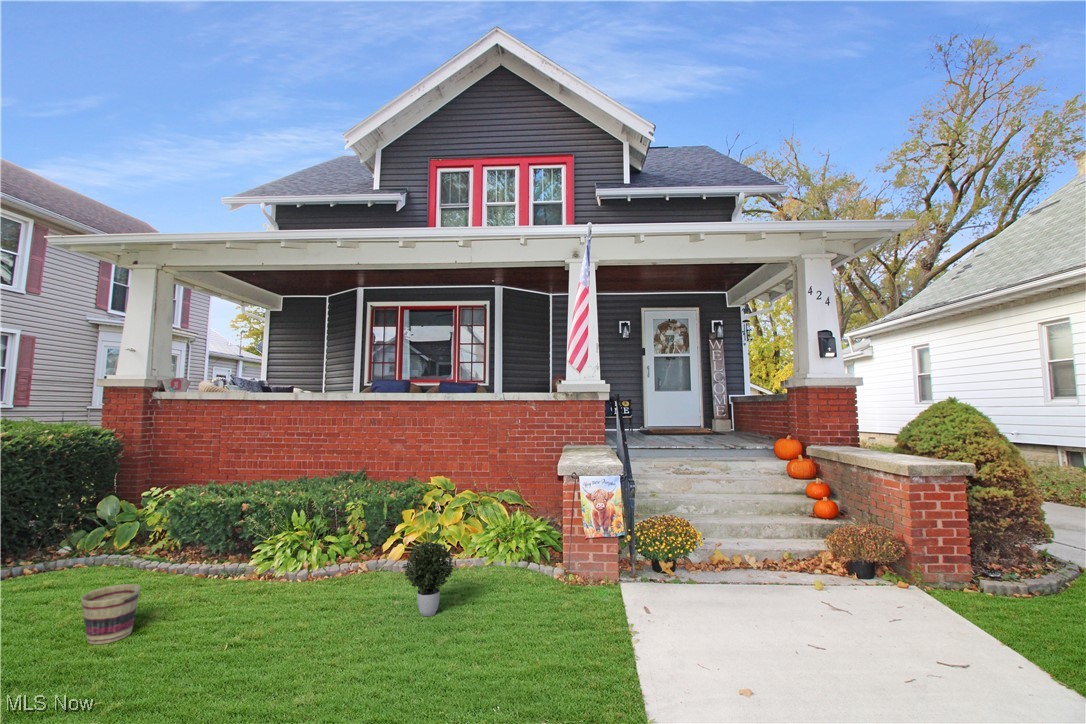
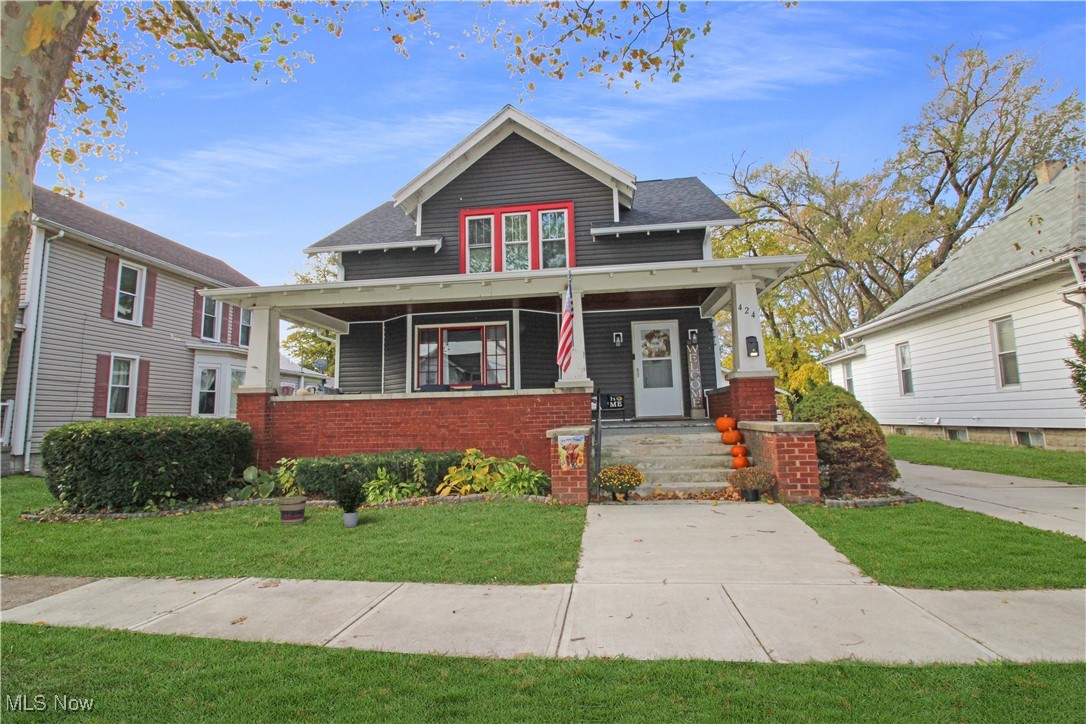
potted plant: present [402,541,454,617] -> present [333,481,367,527]

